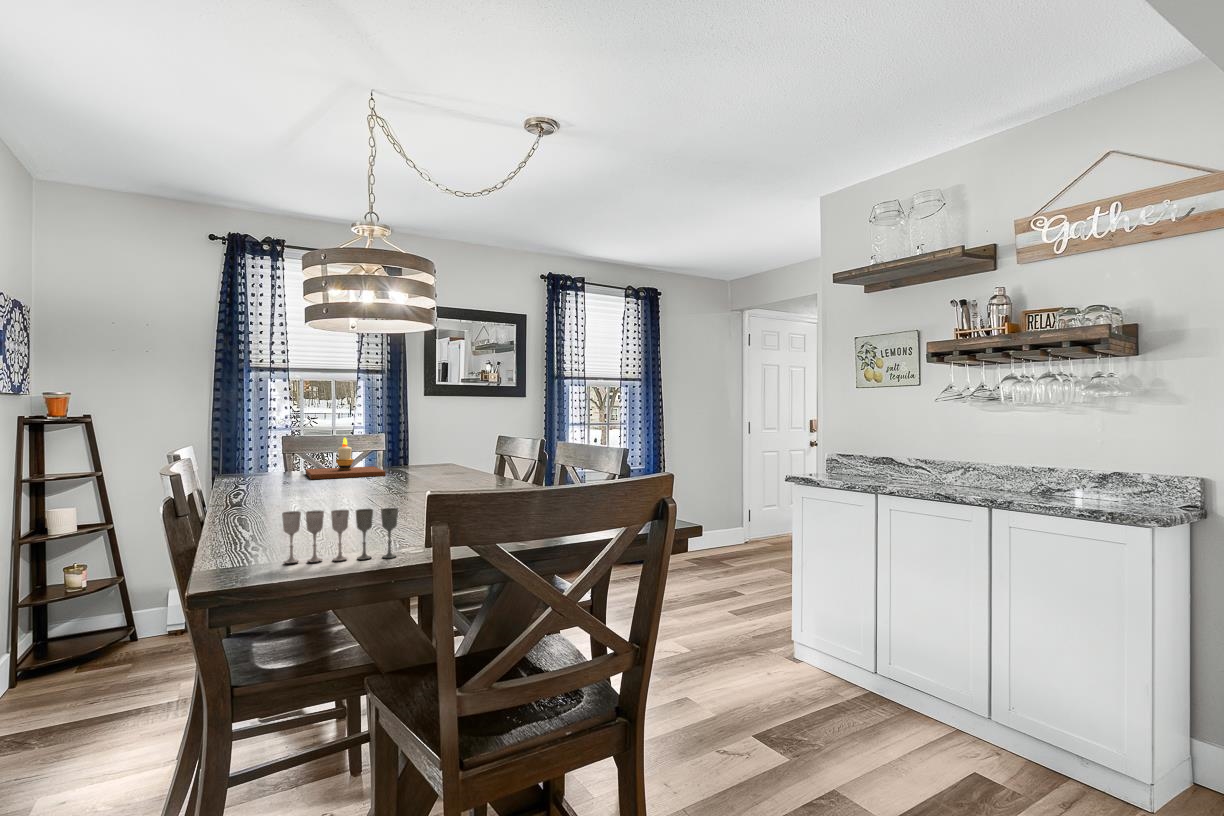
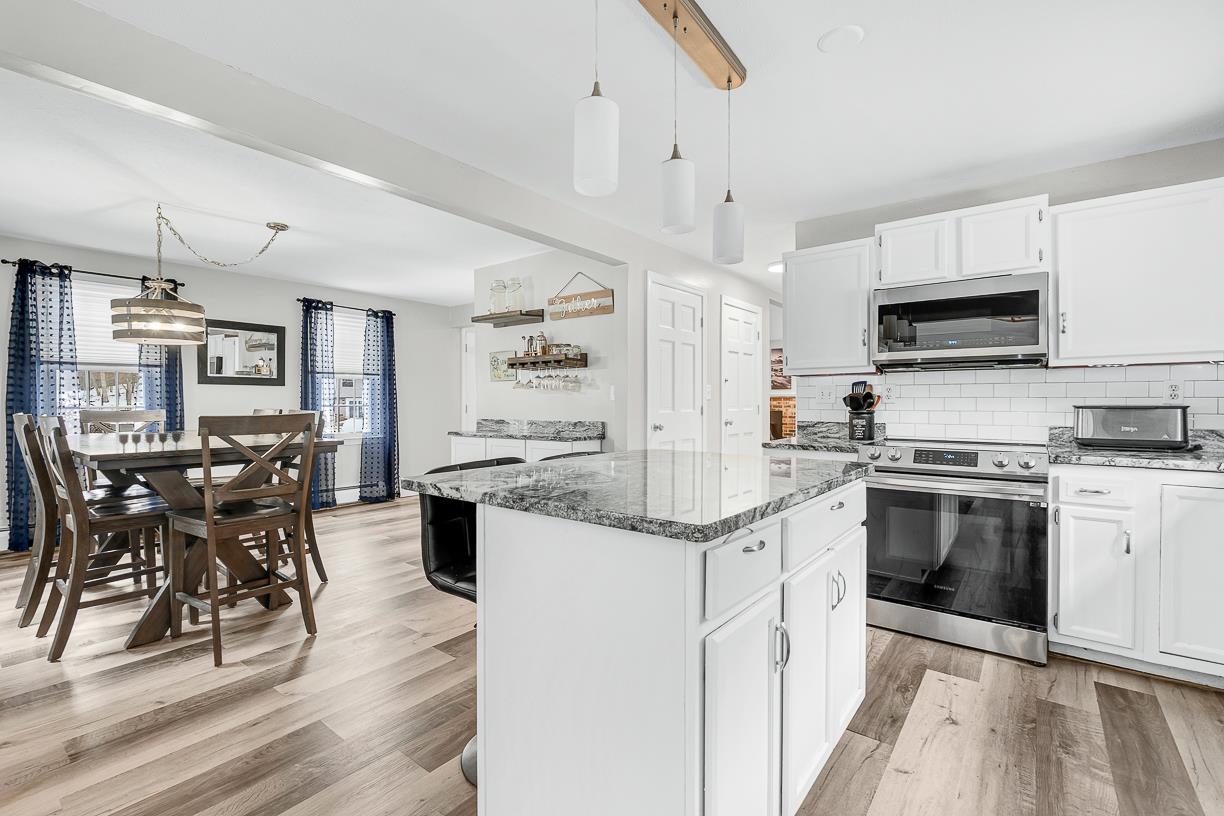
candle: present [306,438,386,479] -> none [100,411,168,438]

